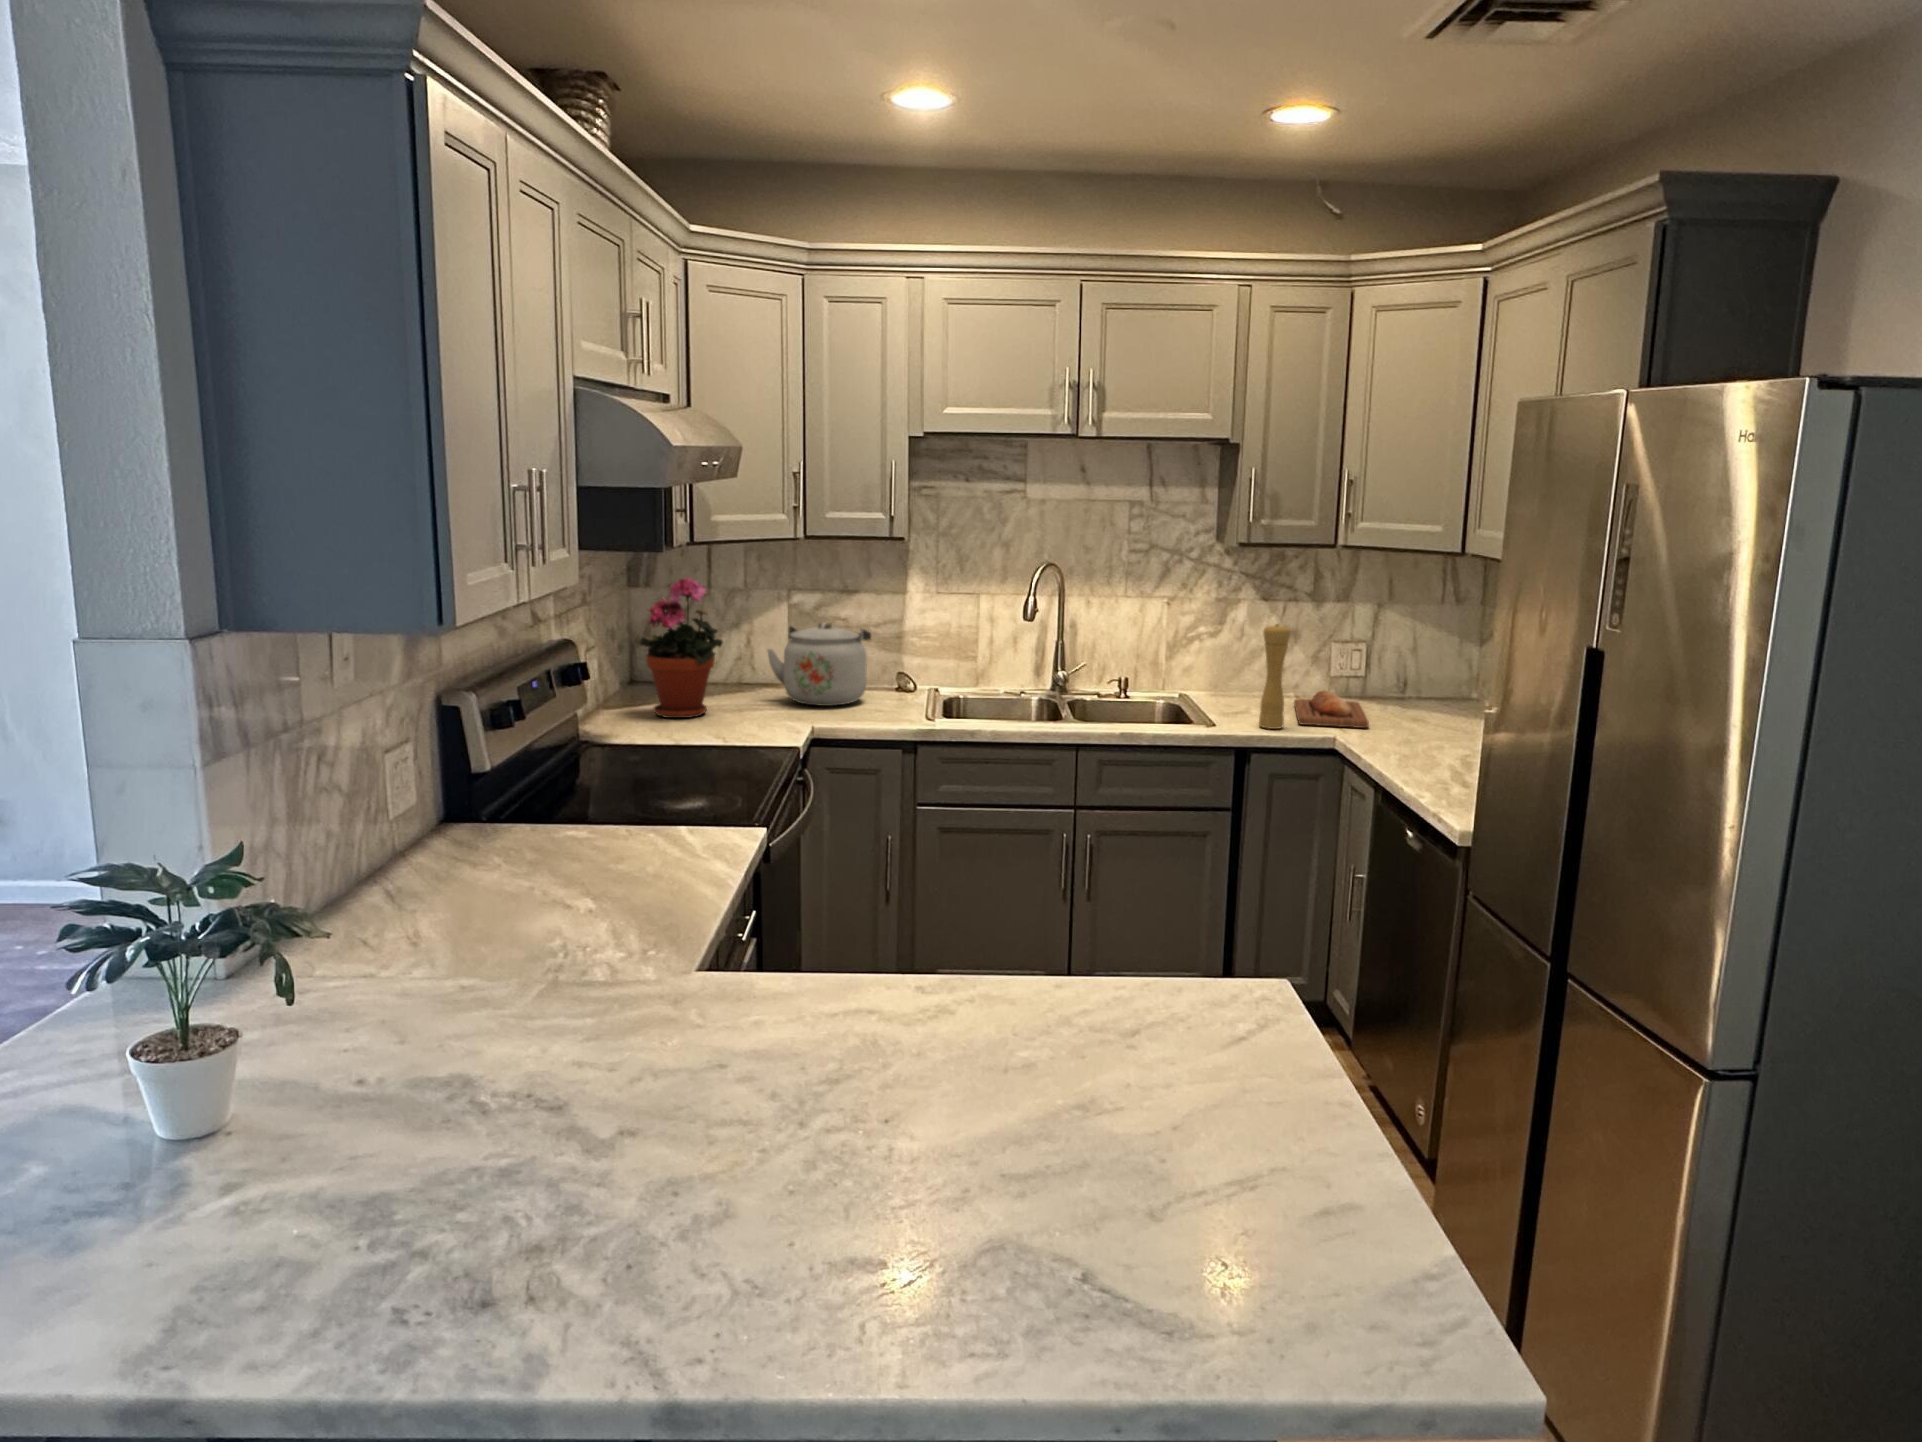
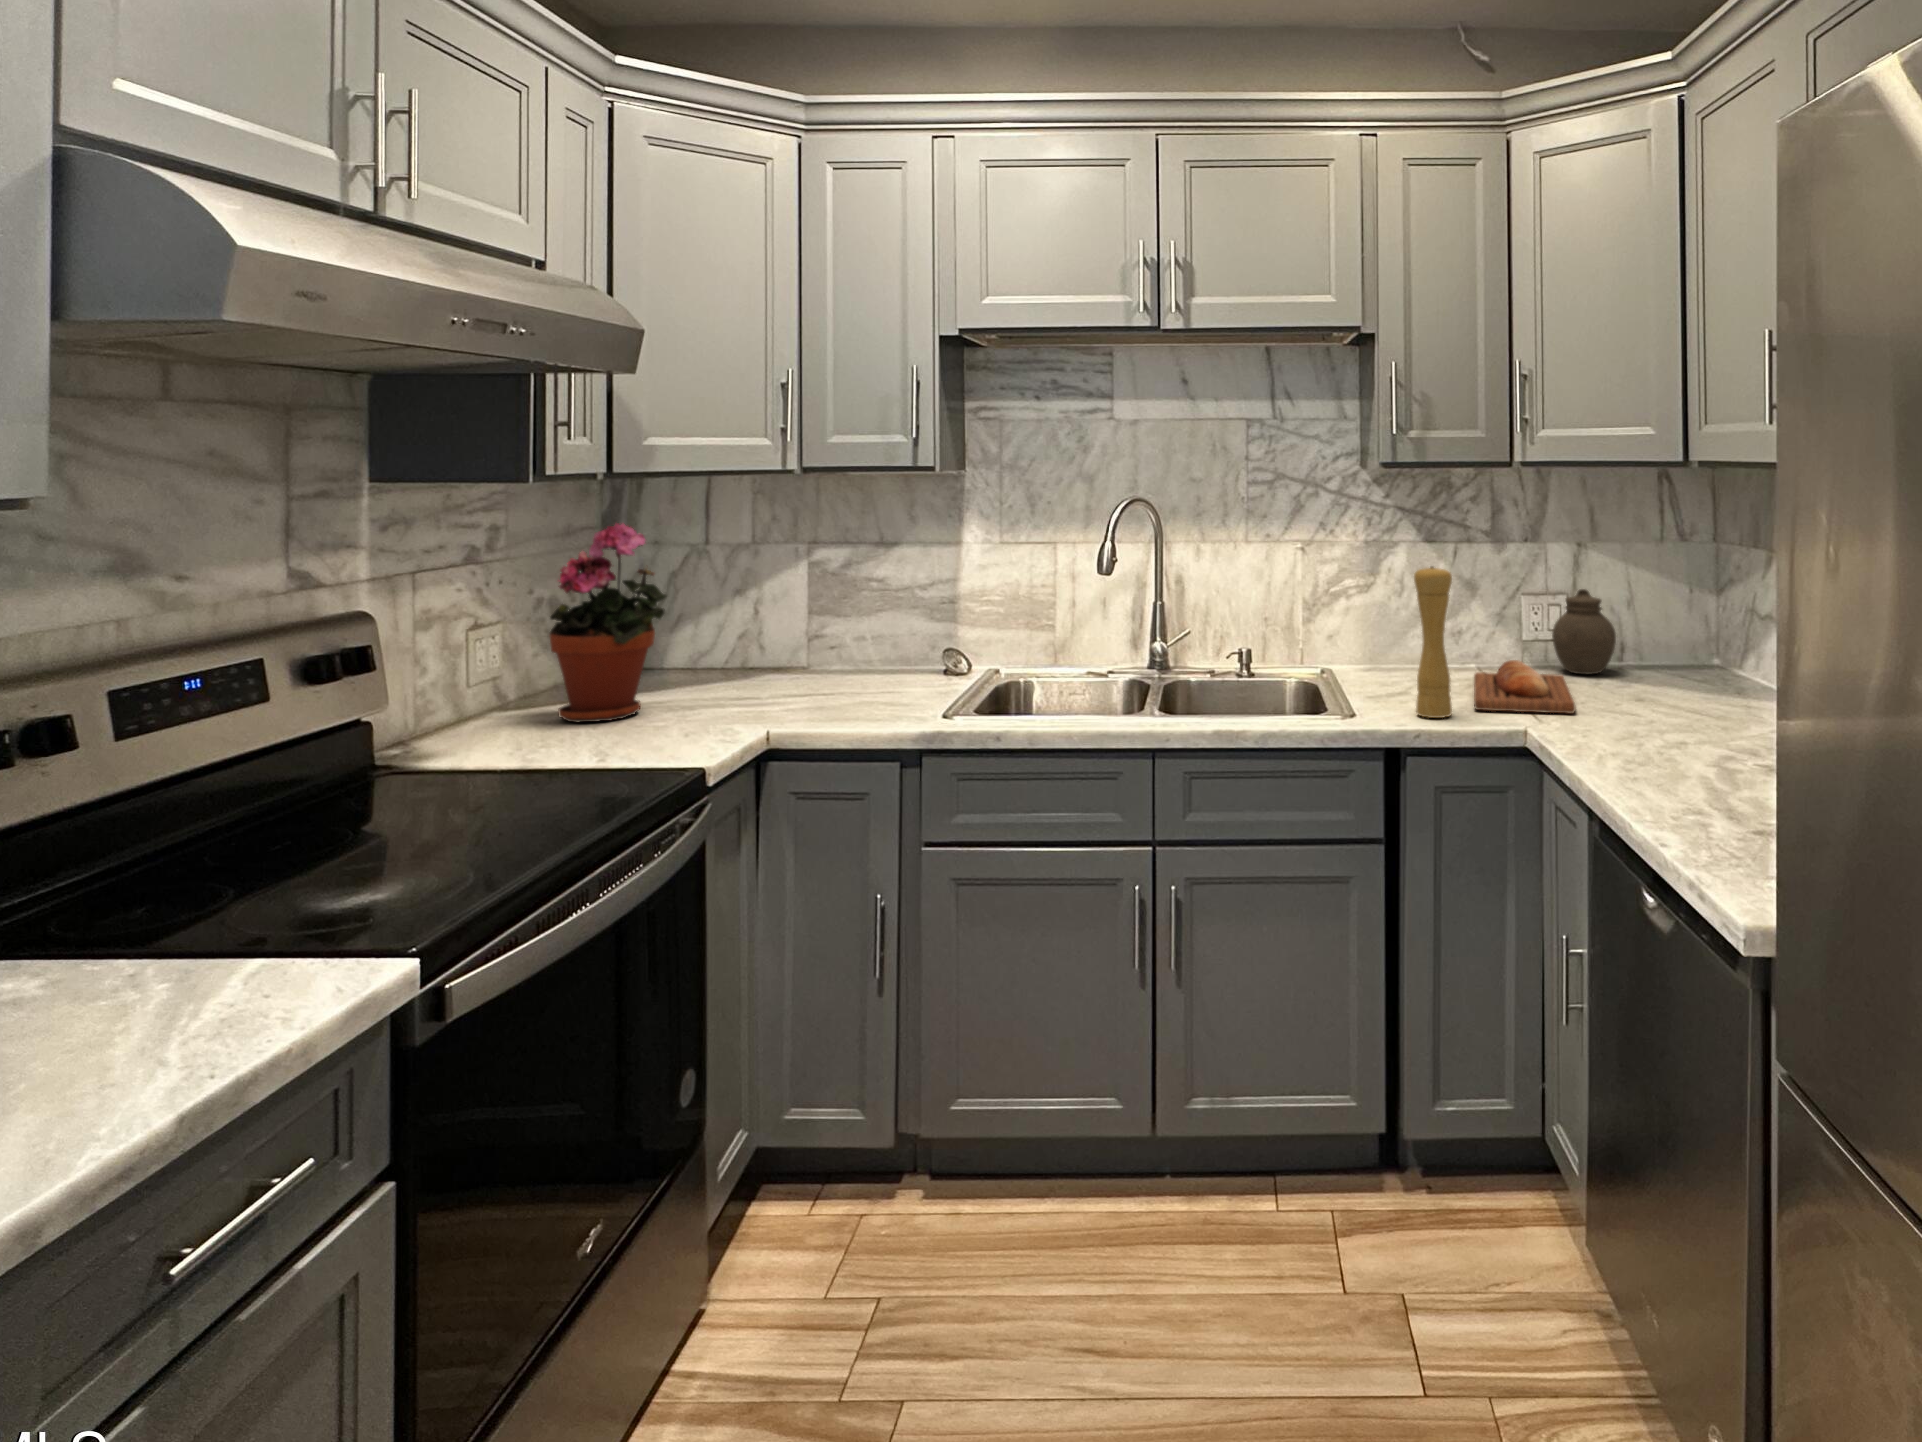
kettle: present [767,622,871,706] -> none [750,582,901,698]
jar: none [1352,639,1399,702] -> present [1552,589,1616,674]

